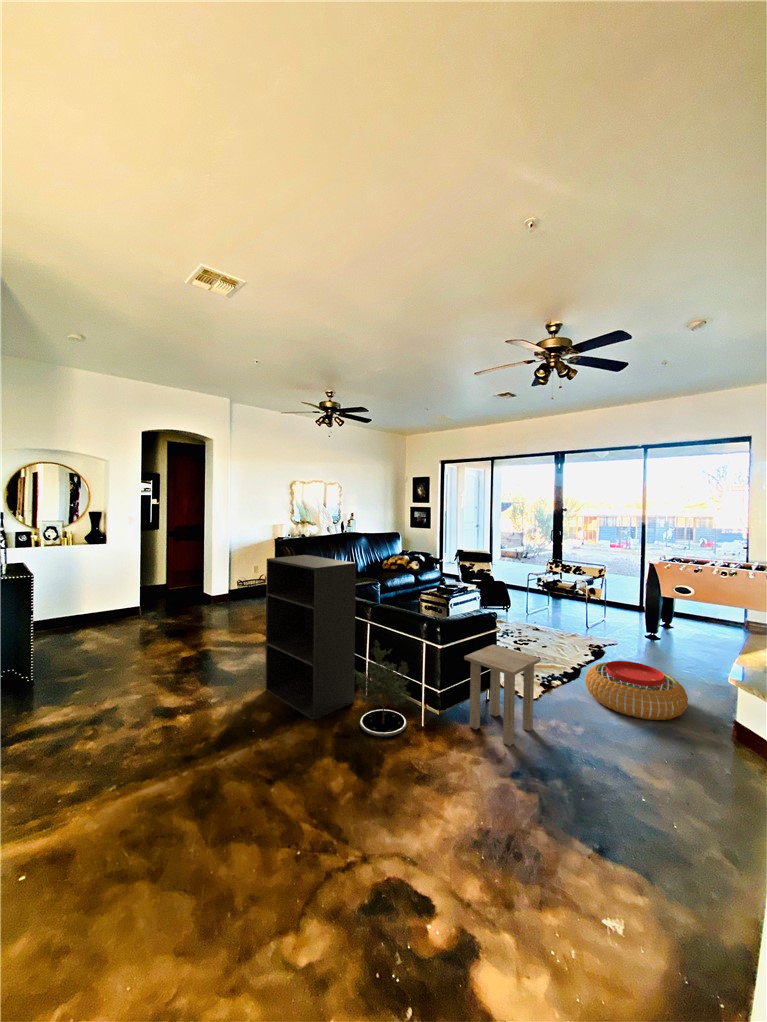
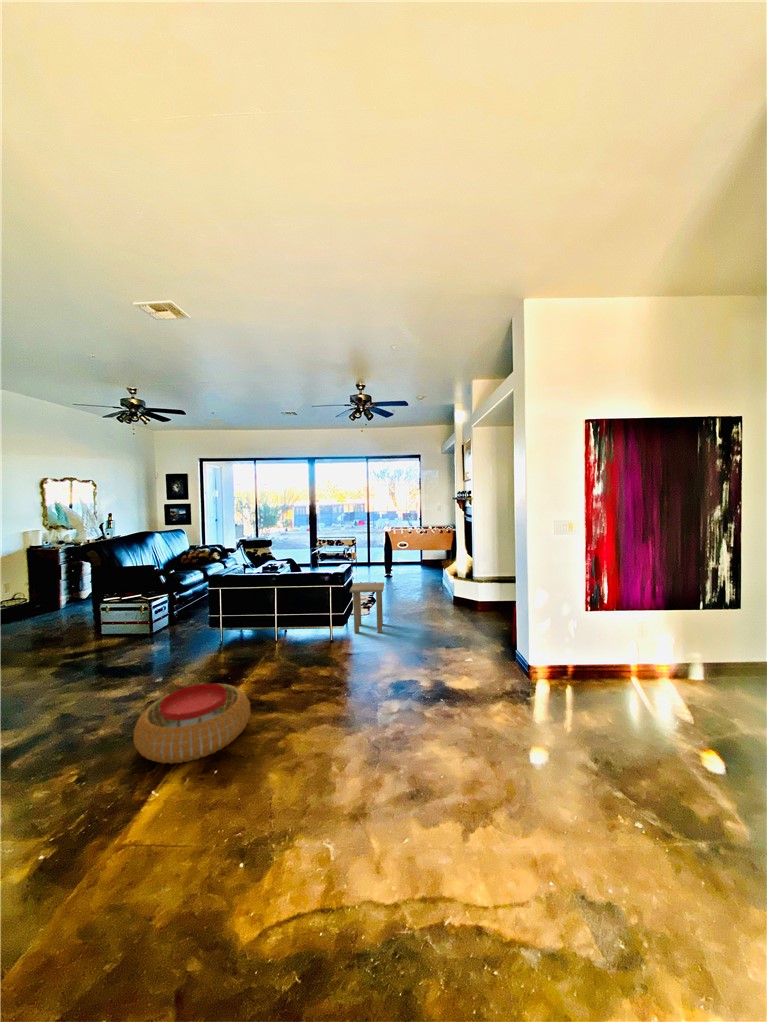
bookshelf: present [265,555,356,720] -> none [187,543,273,665]
potted tree: present [354,640,410,737] -> none [289,592,326,654]
pouf: present [585,661,688,720] -> present [134,683,250,763]

